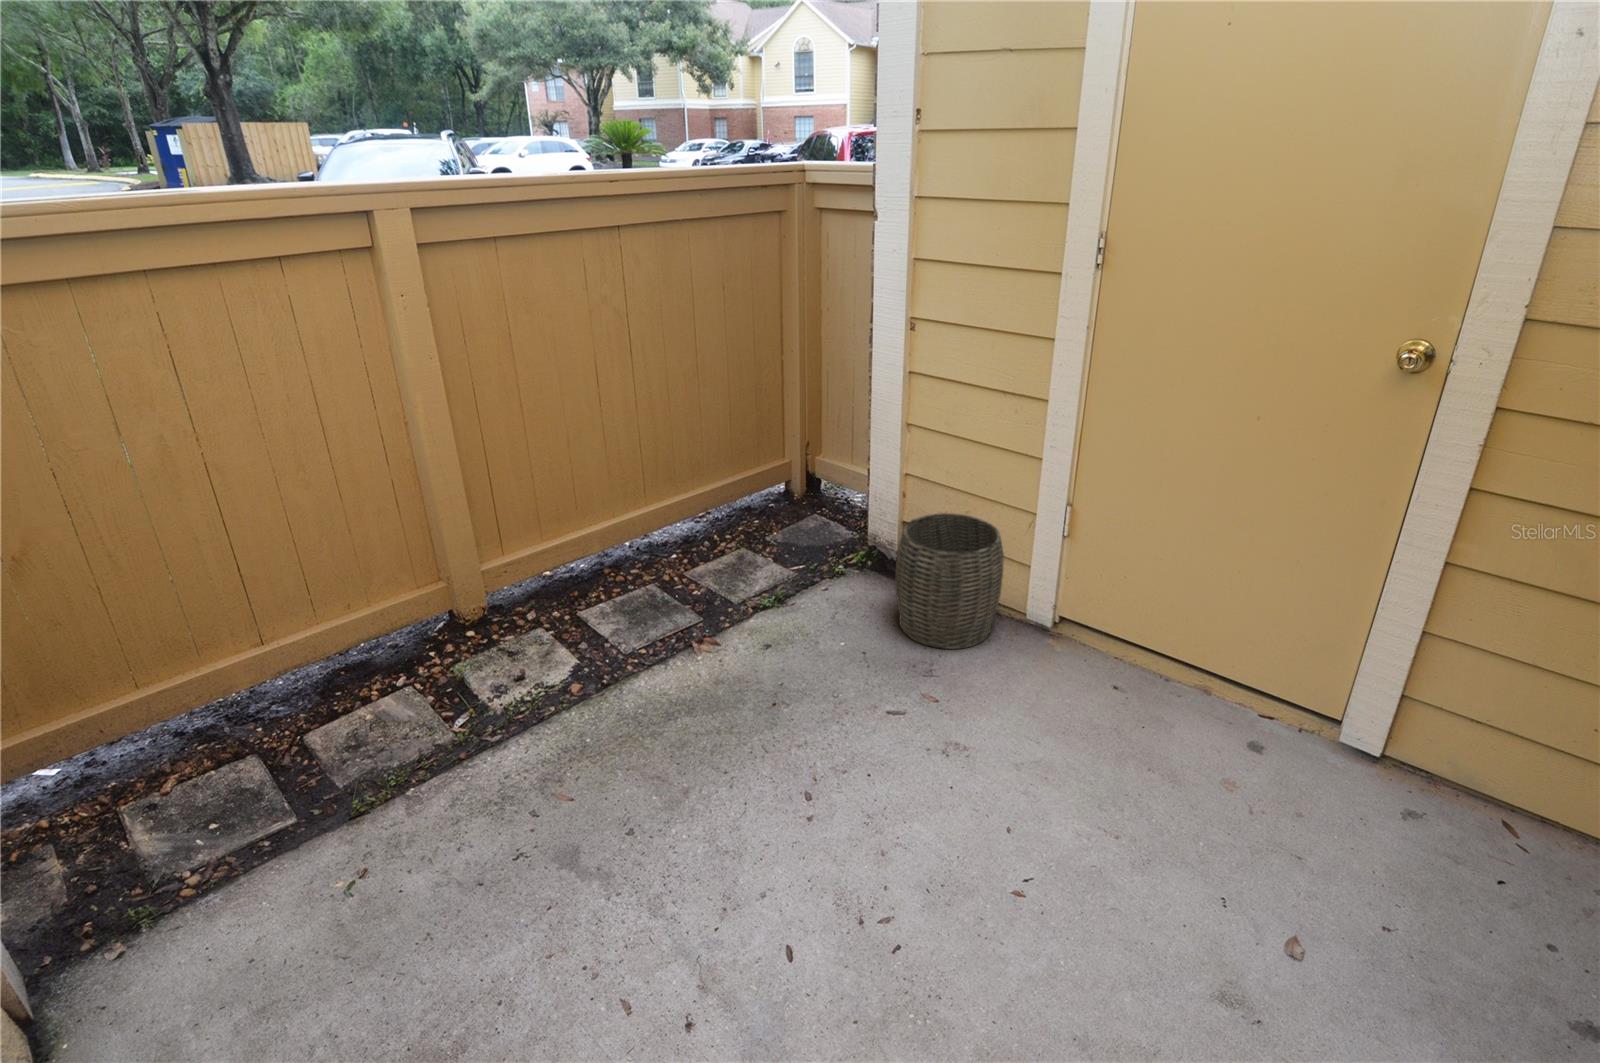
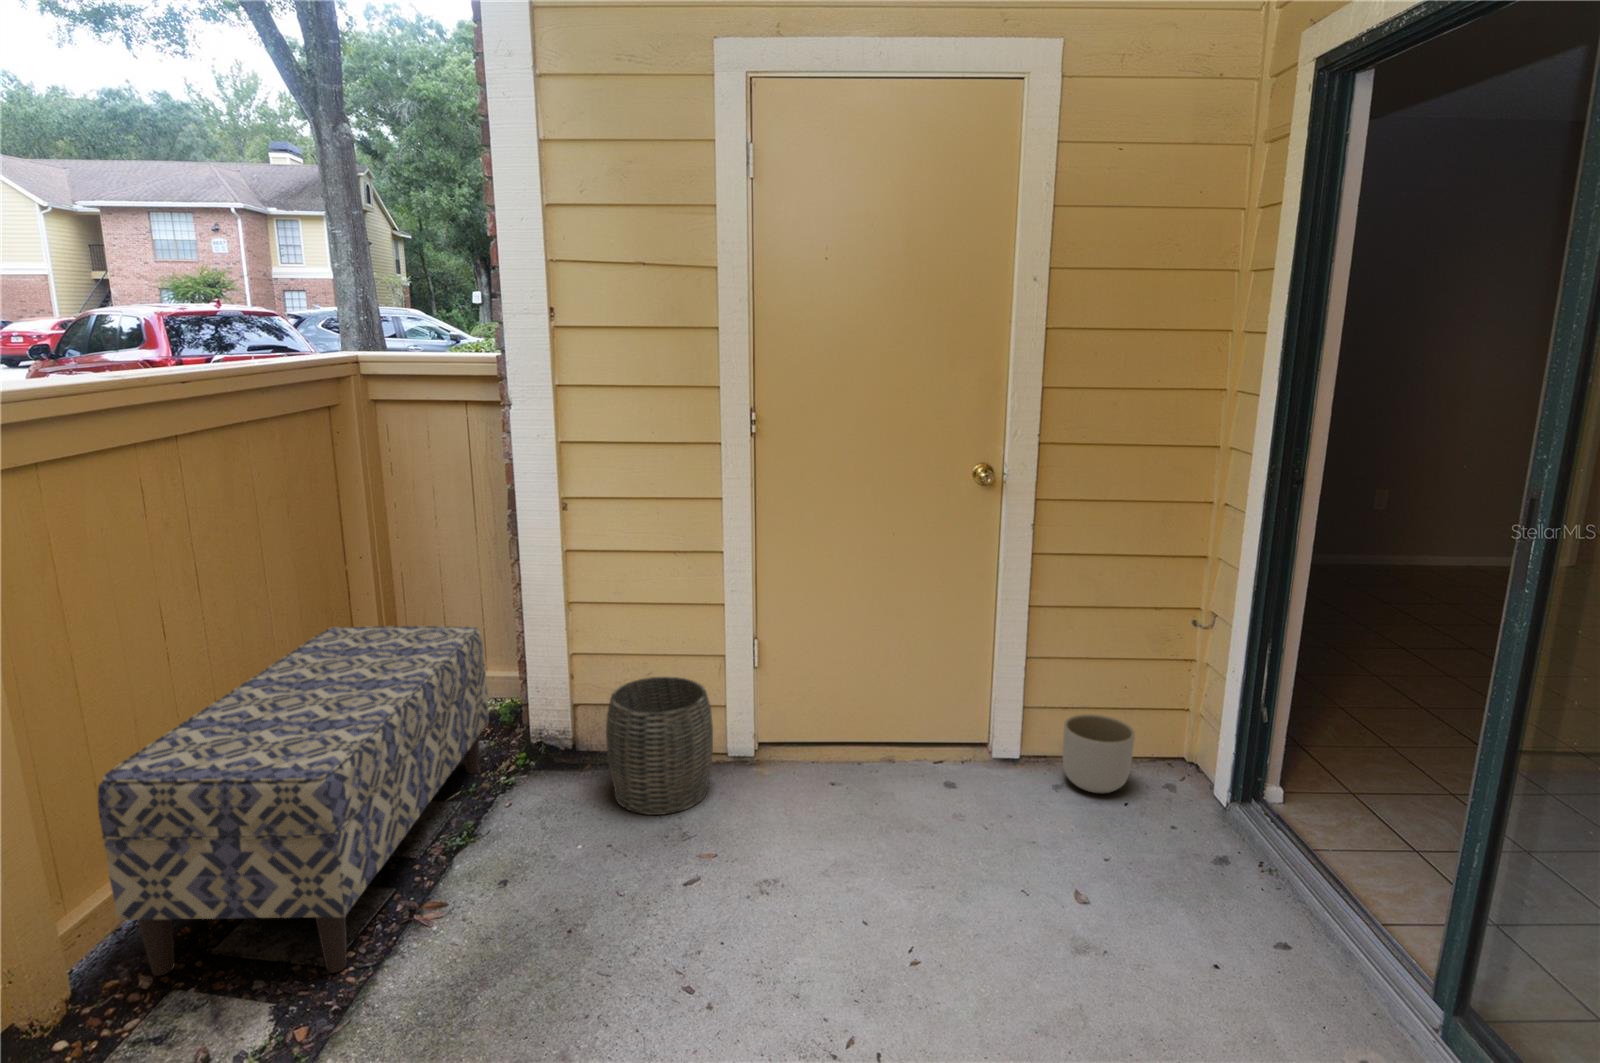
bench: none [515,405,841,660] -> present [98,626,489,976]
planter: none [1438,735,1586,861] -> present [1063,714,1135,793]

